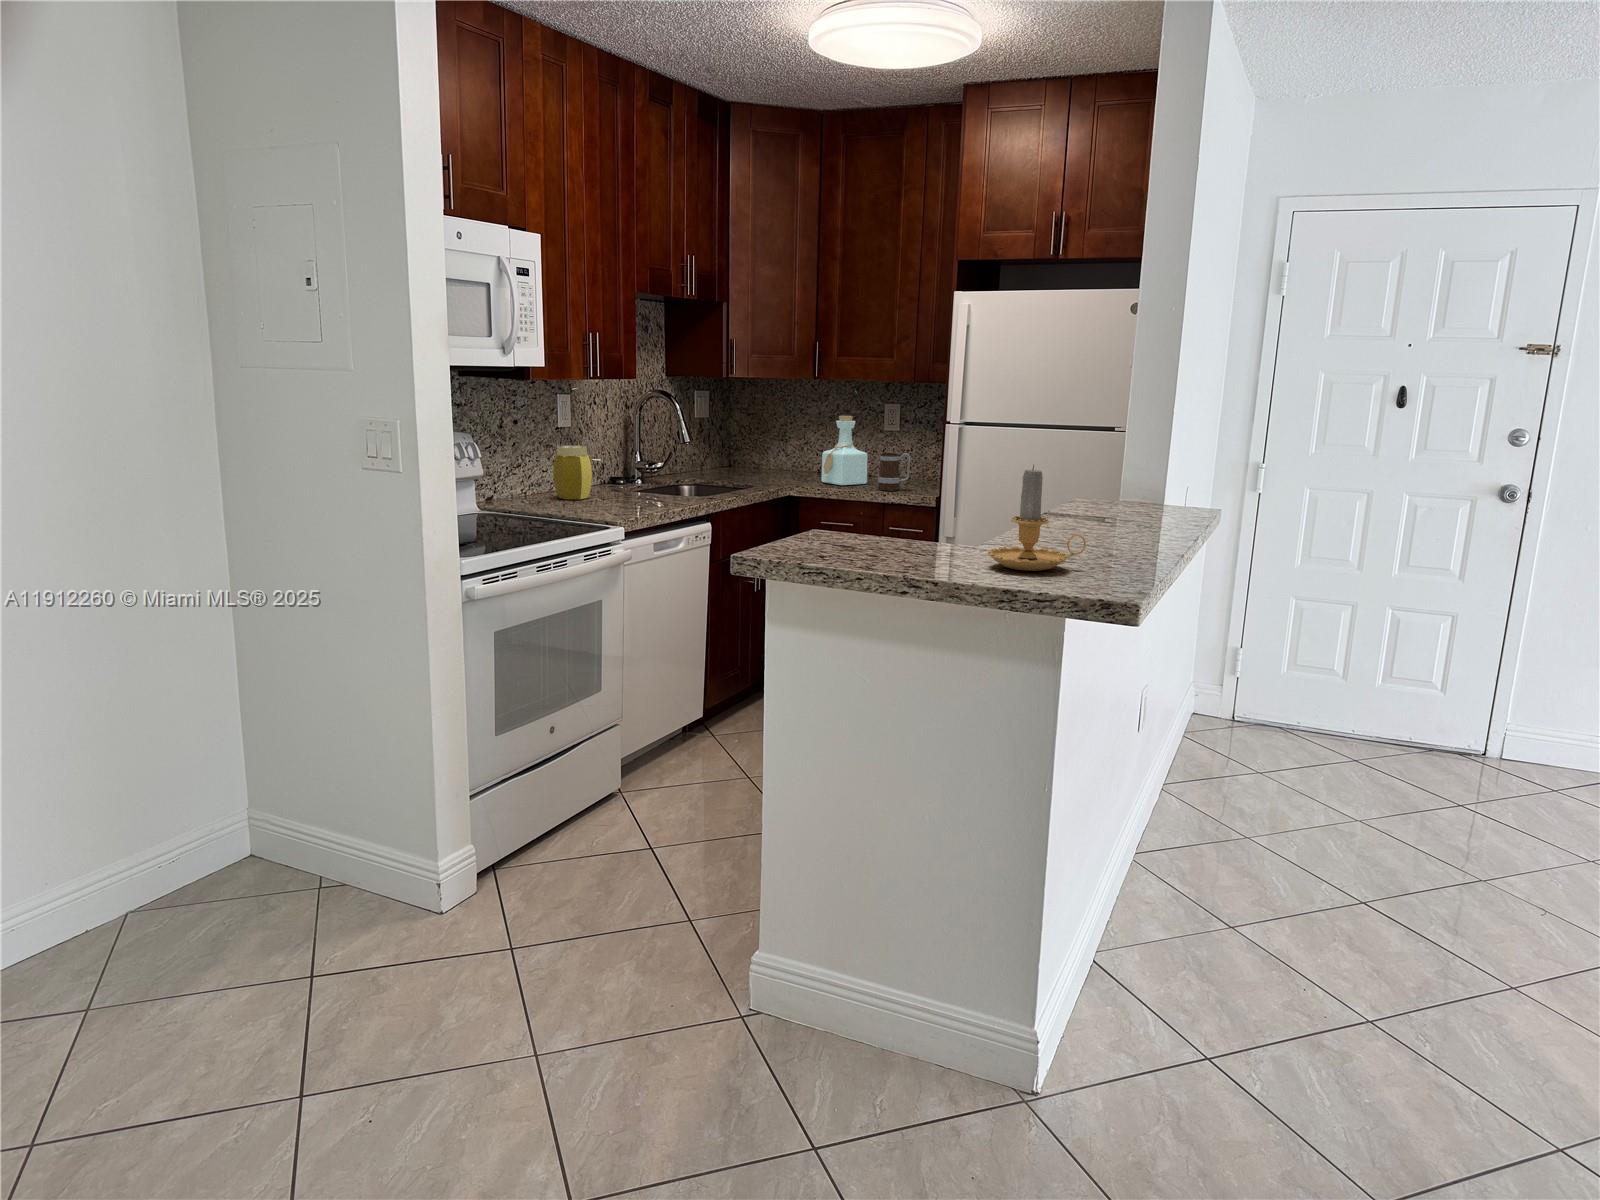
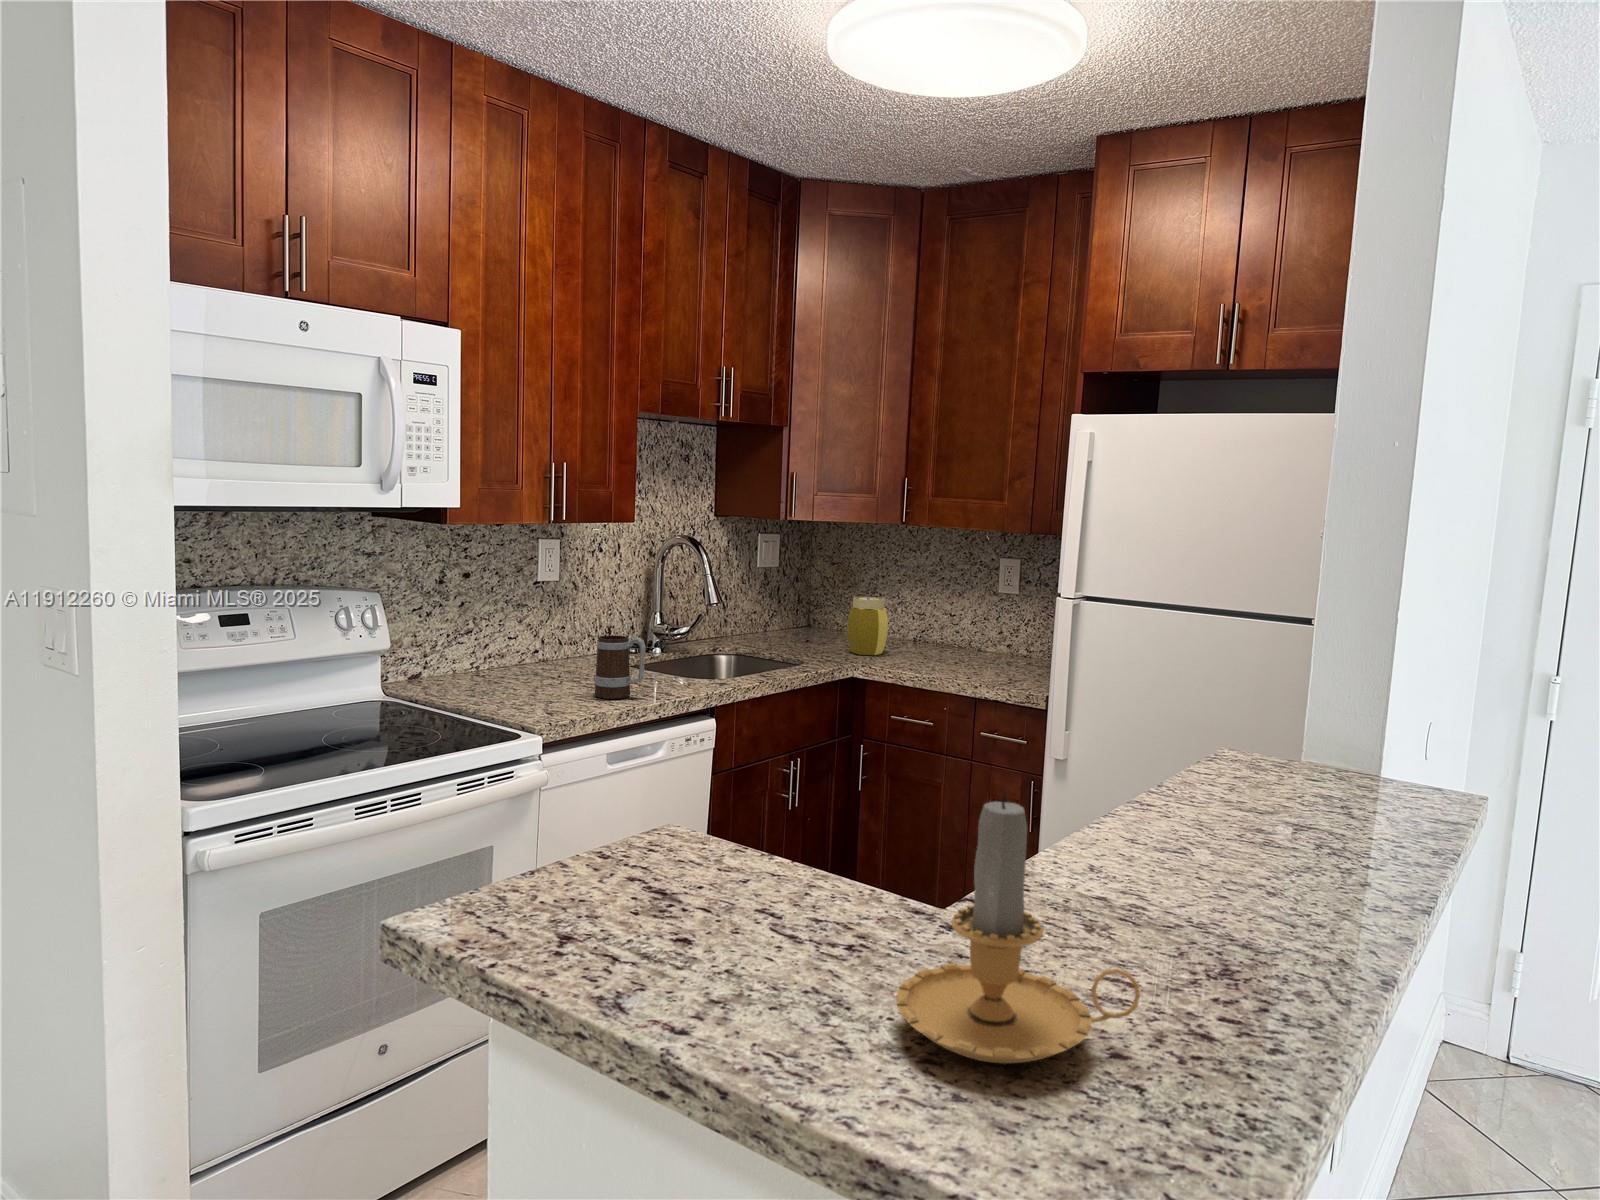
bottle: present [822,416,868,485] -> none [903,574,965,668]
jar: present [553,445,592,499] -> present [847,597,888,655]
mug: present [878,453,910,491] -> present [594,635,646,699]

